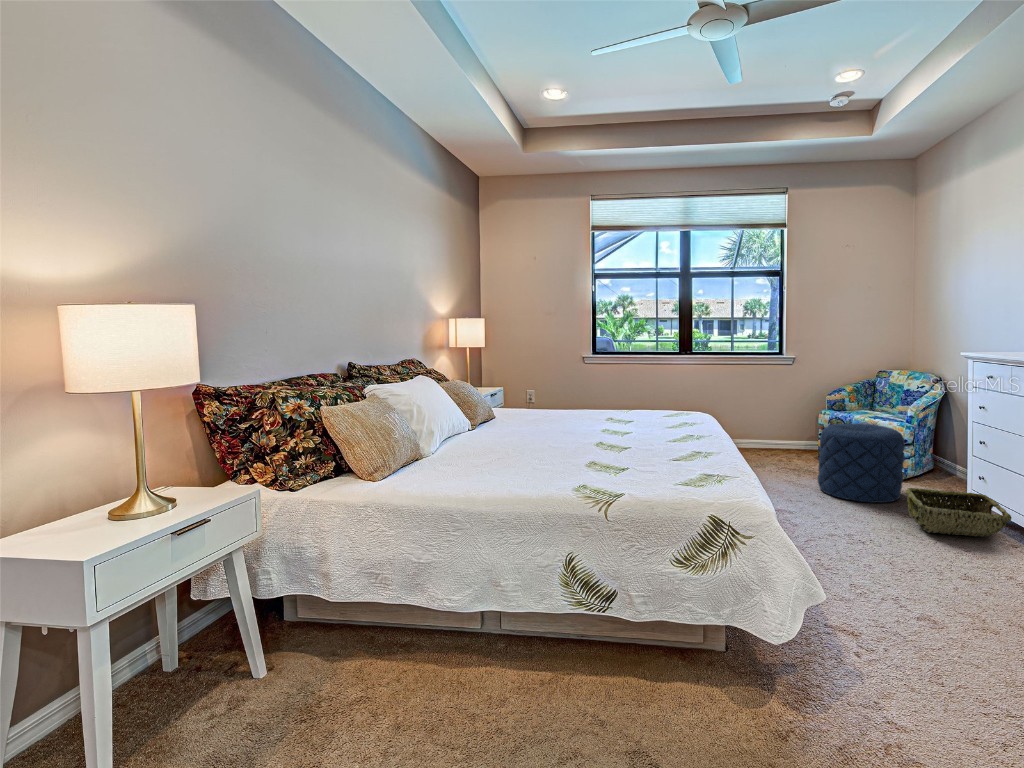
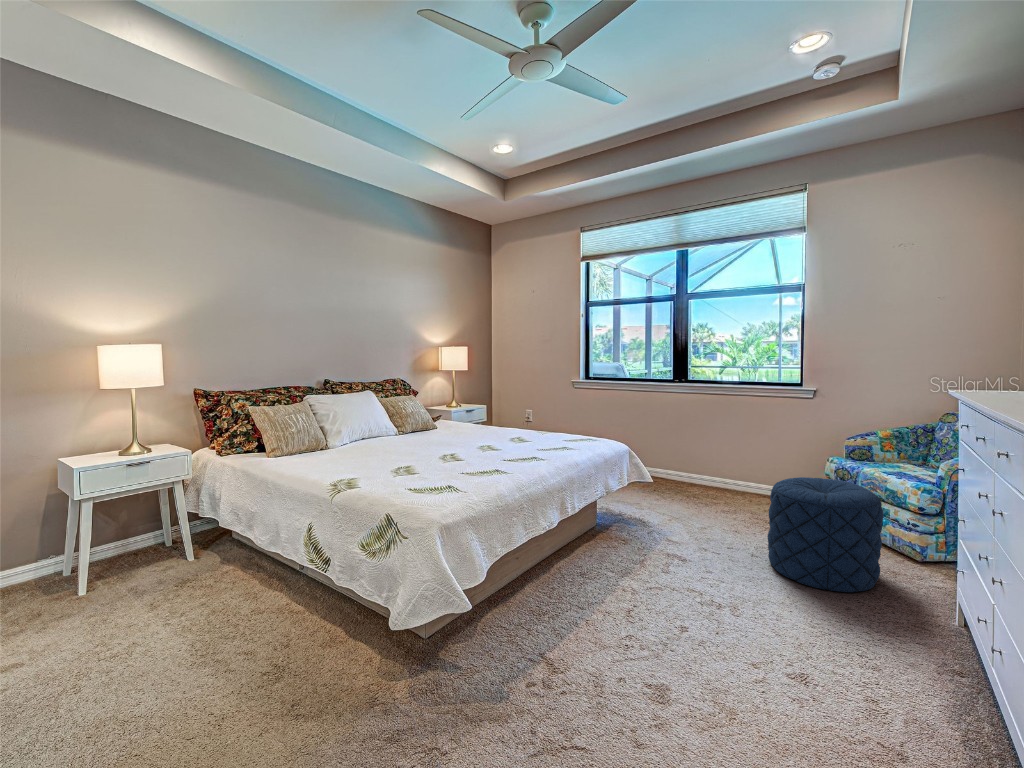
woven basket: present [906,488,1012,537] -> none [817,580,964,680]

